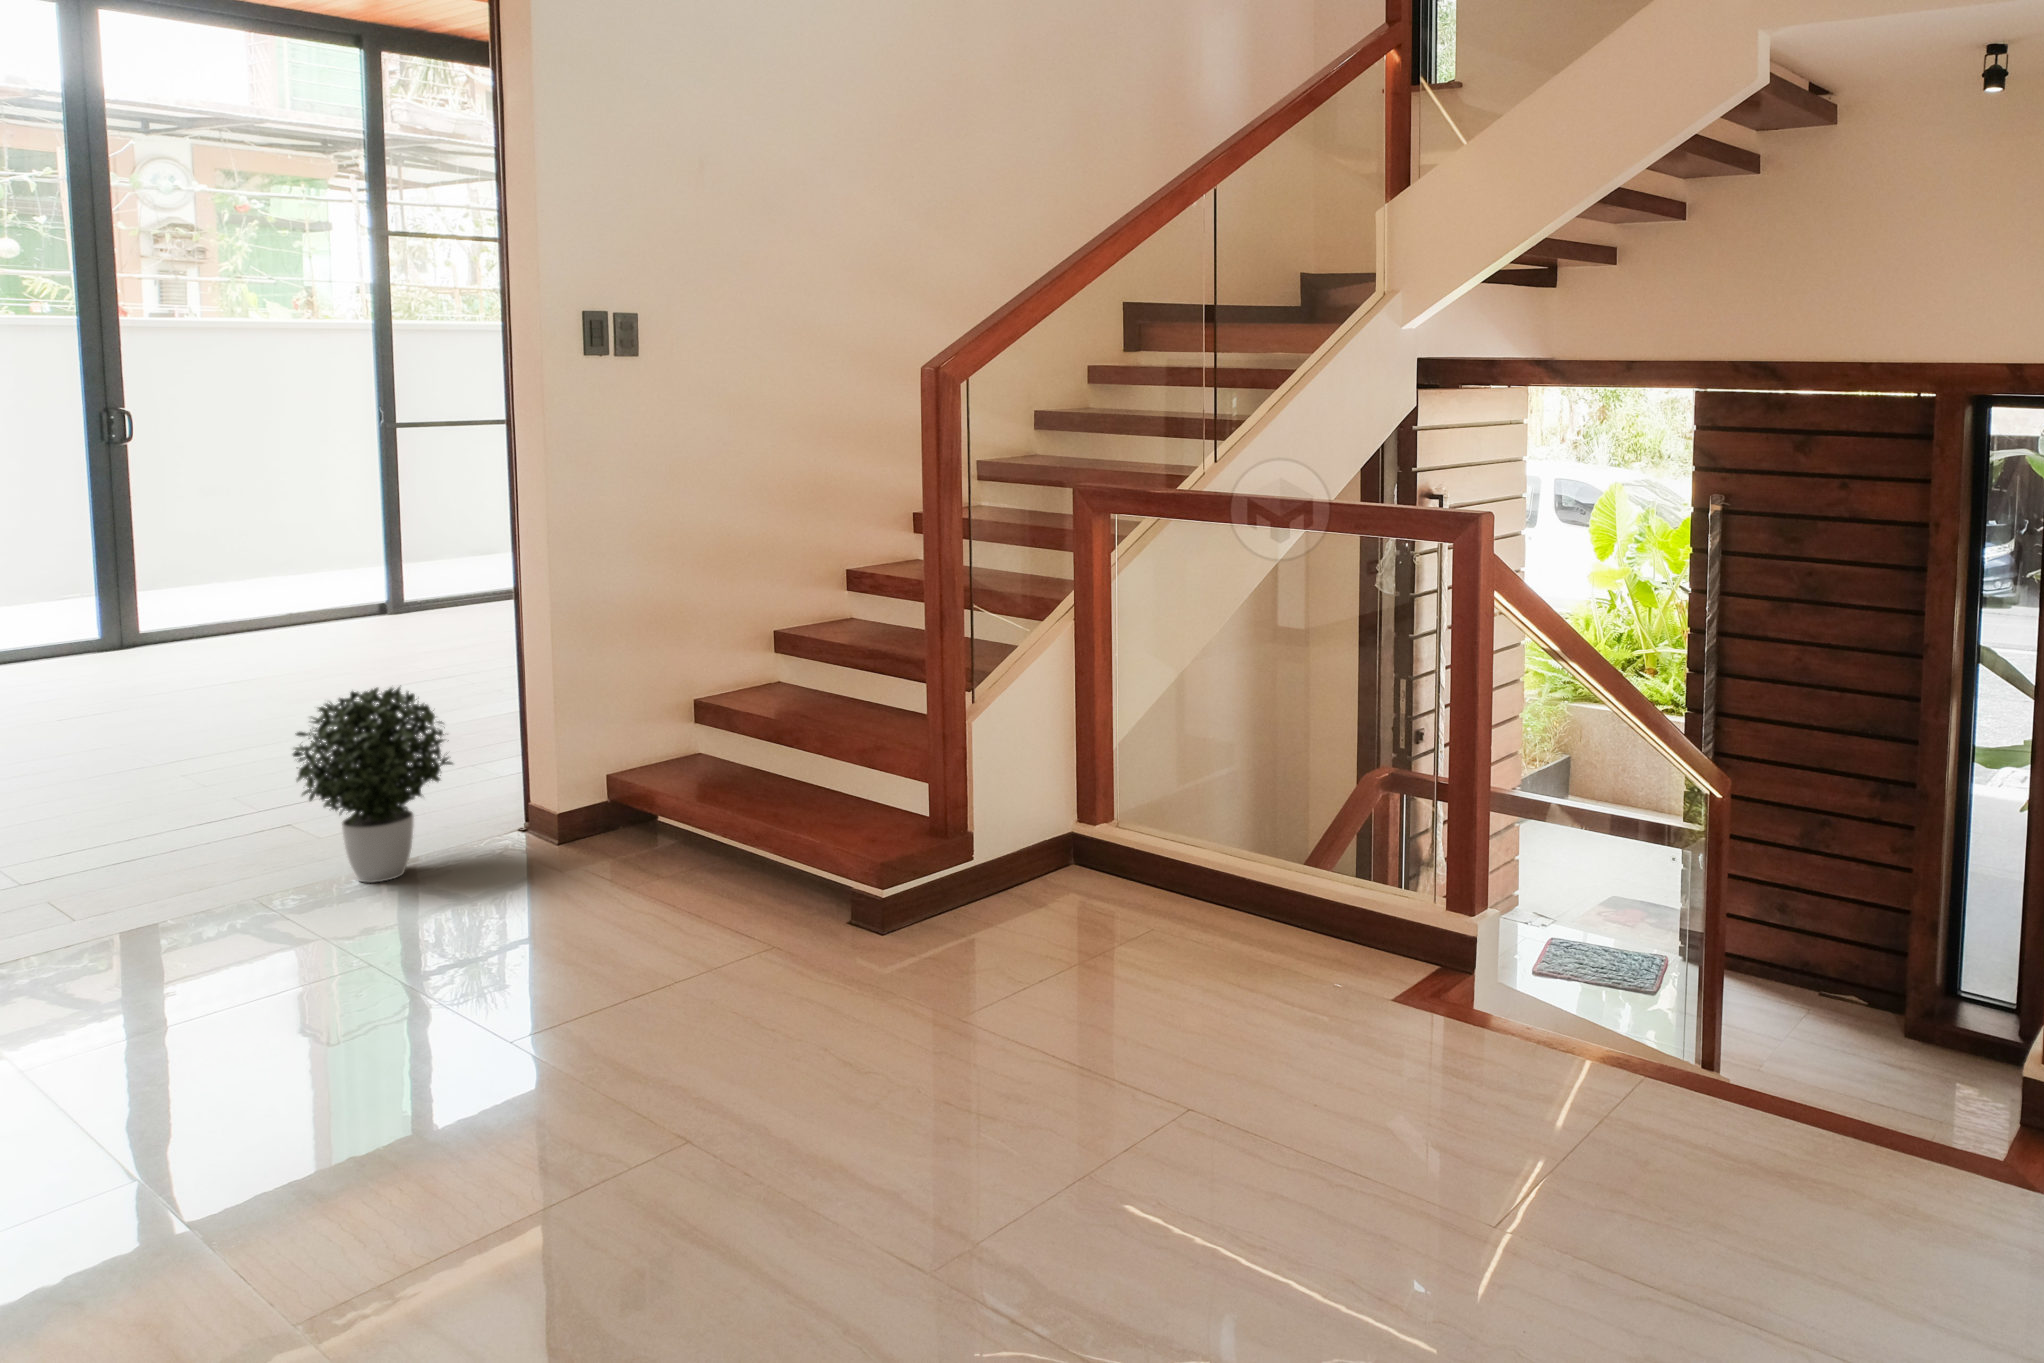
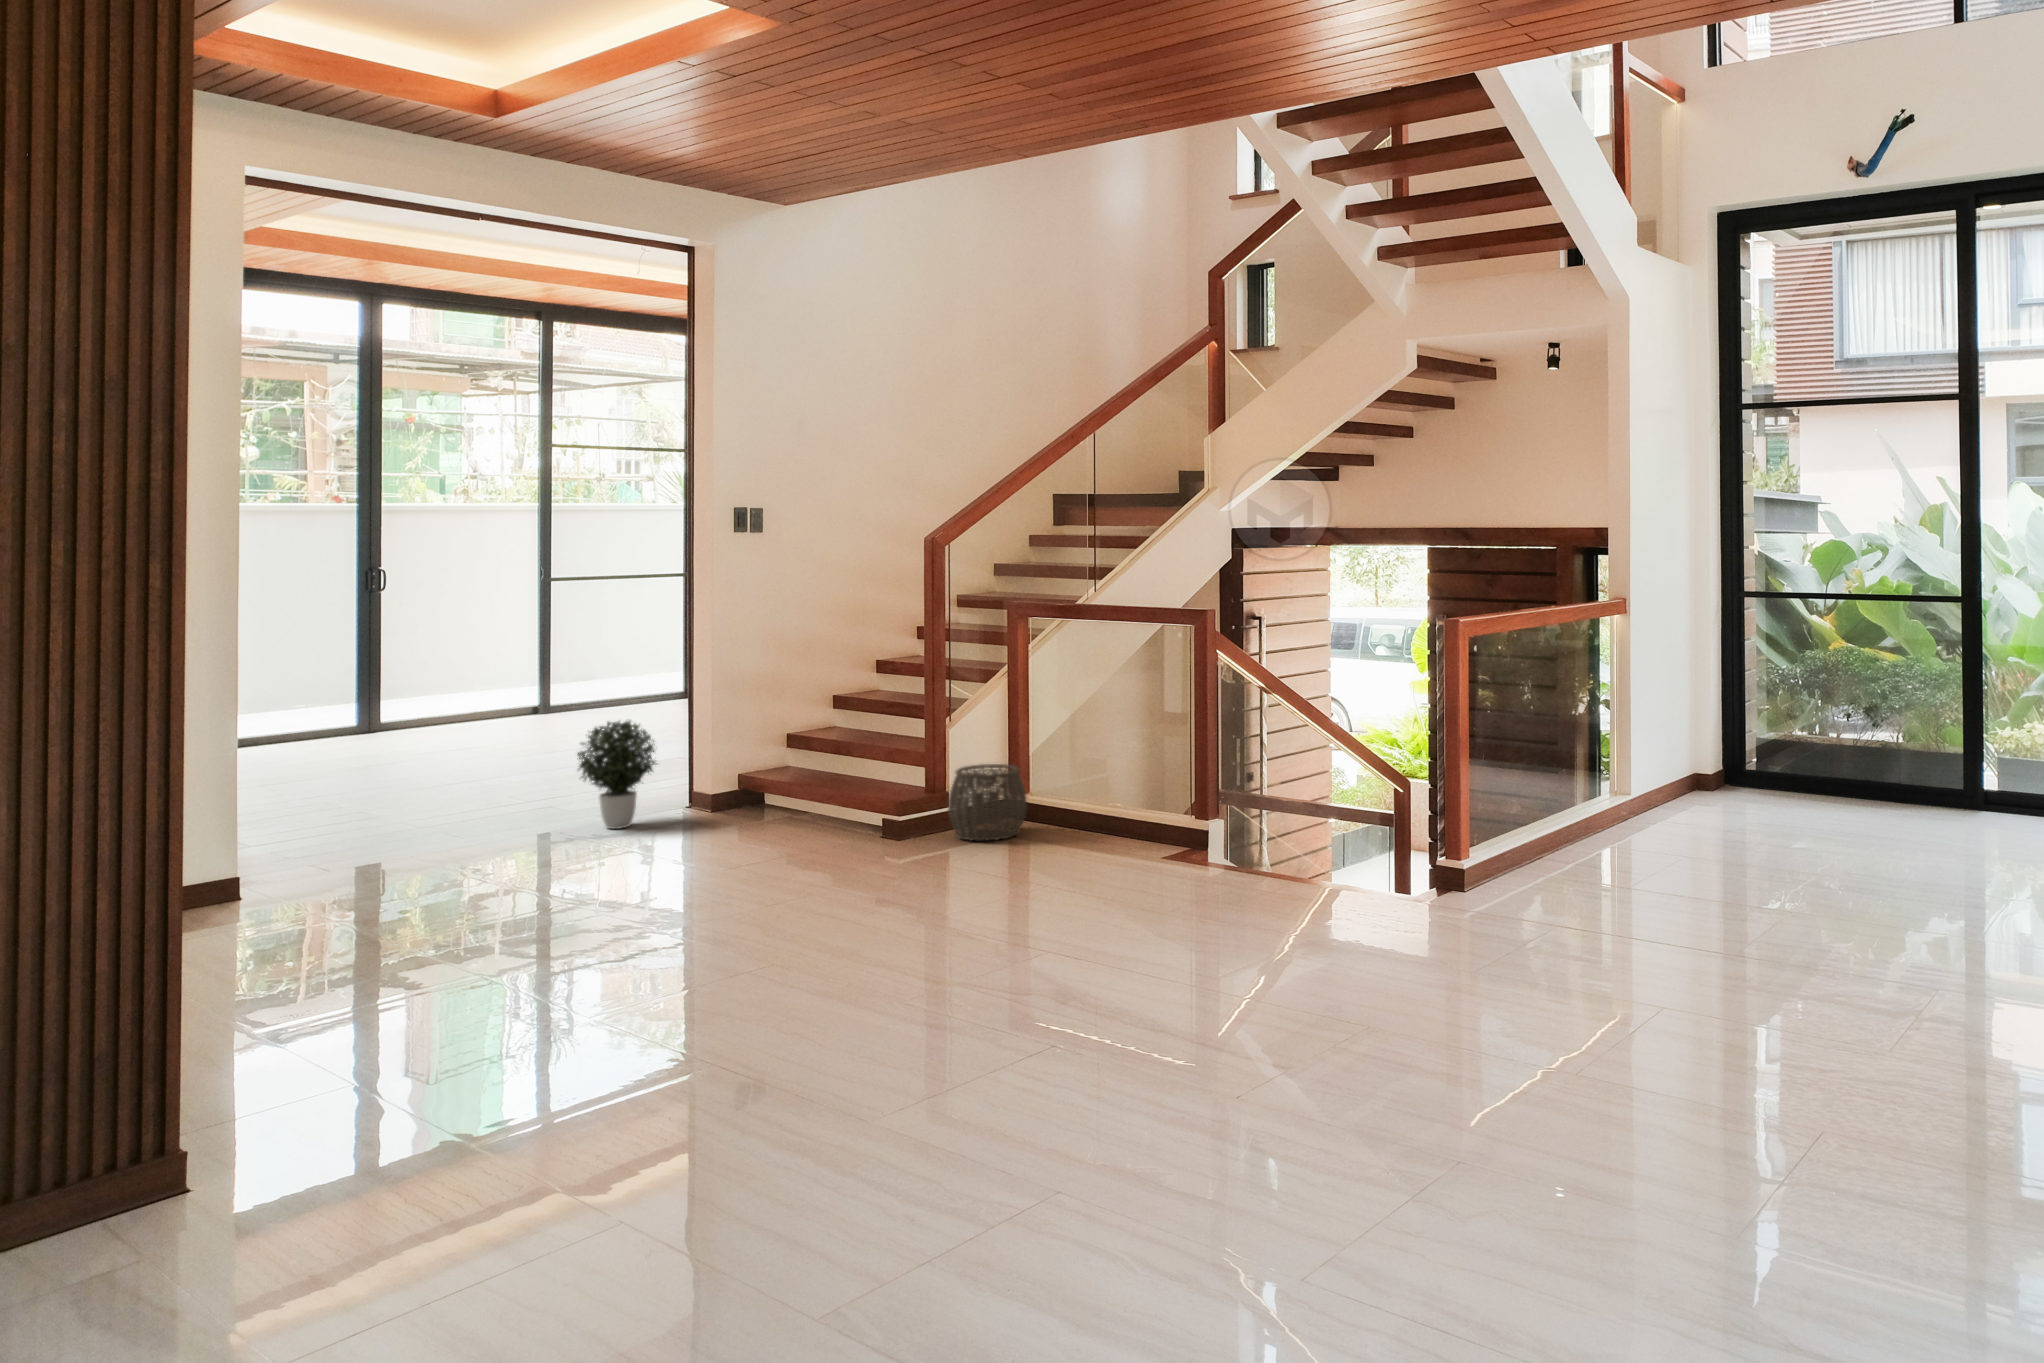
woven basket: none [970,779,1118,934] -> present [948,764,1027,841]

